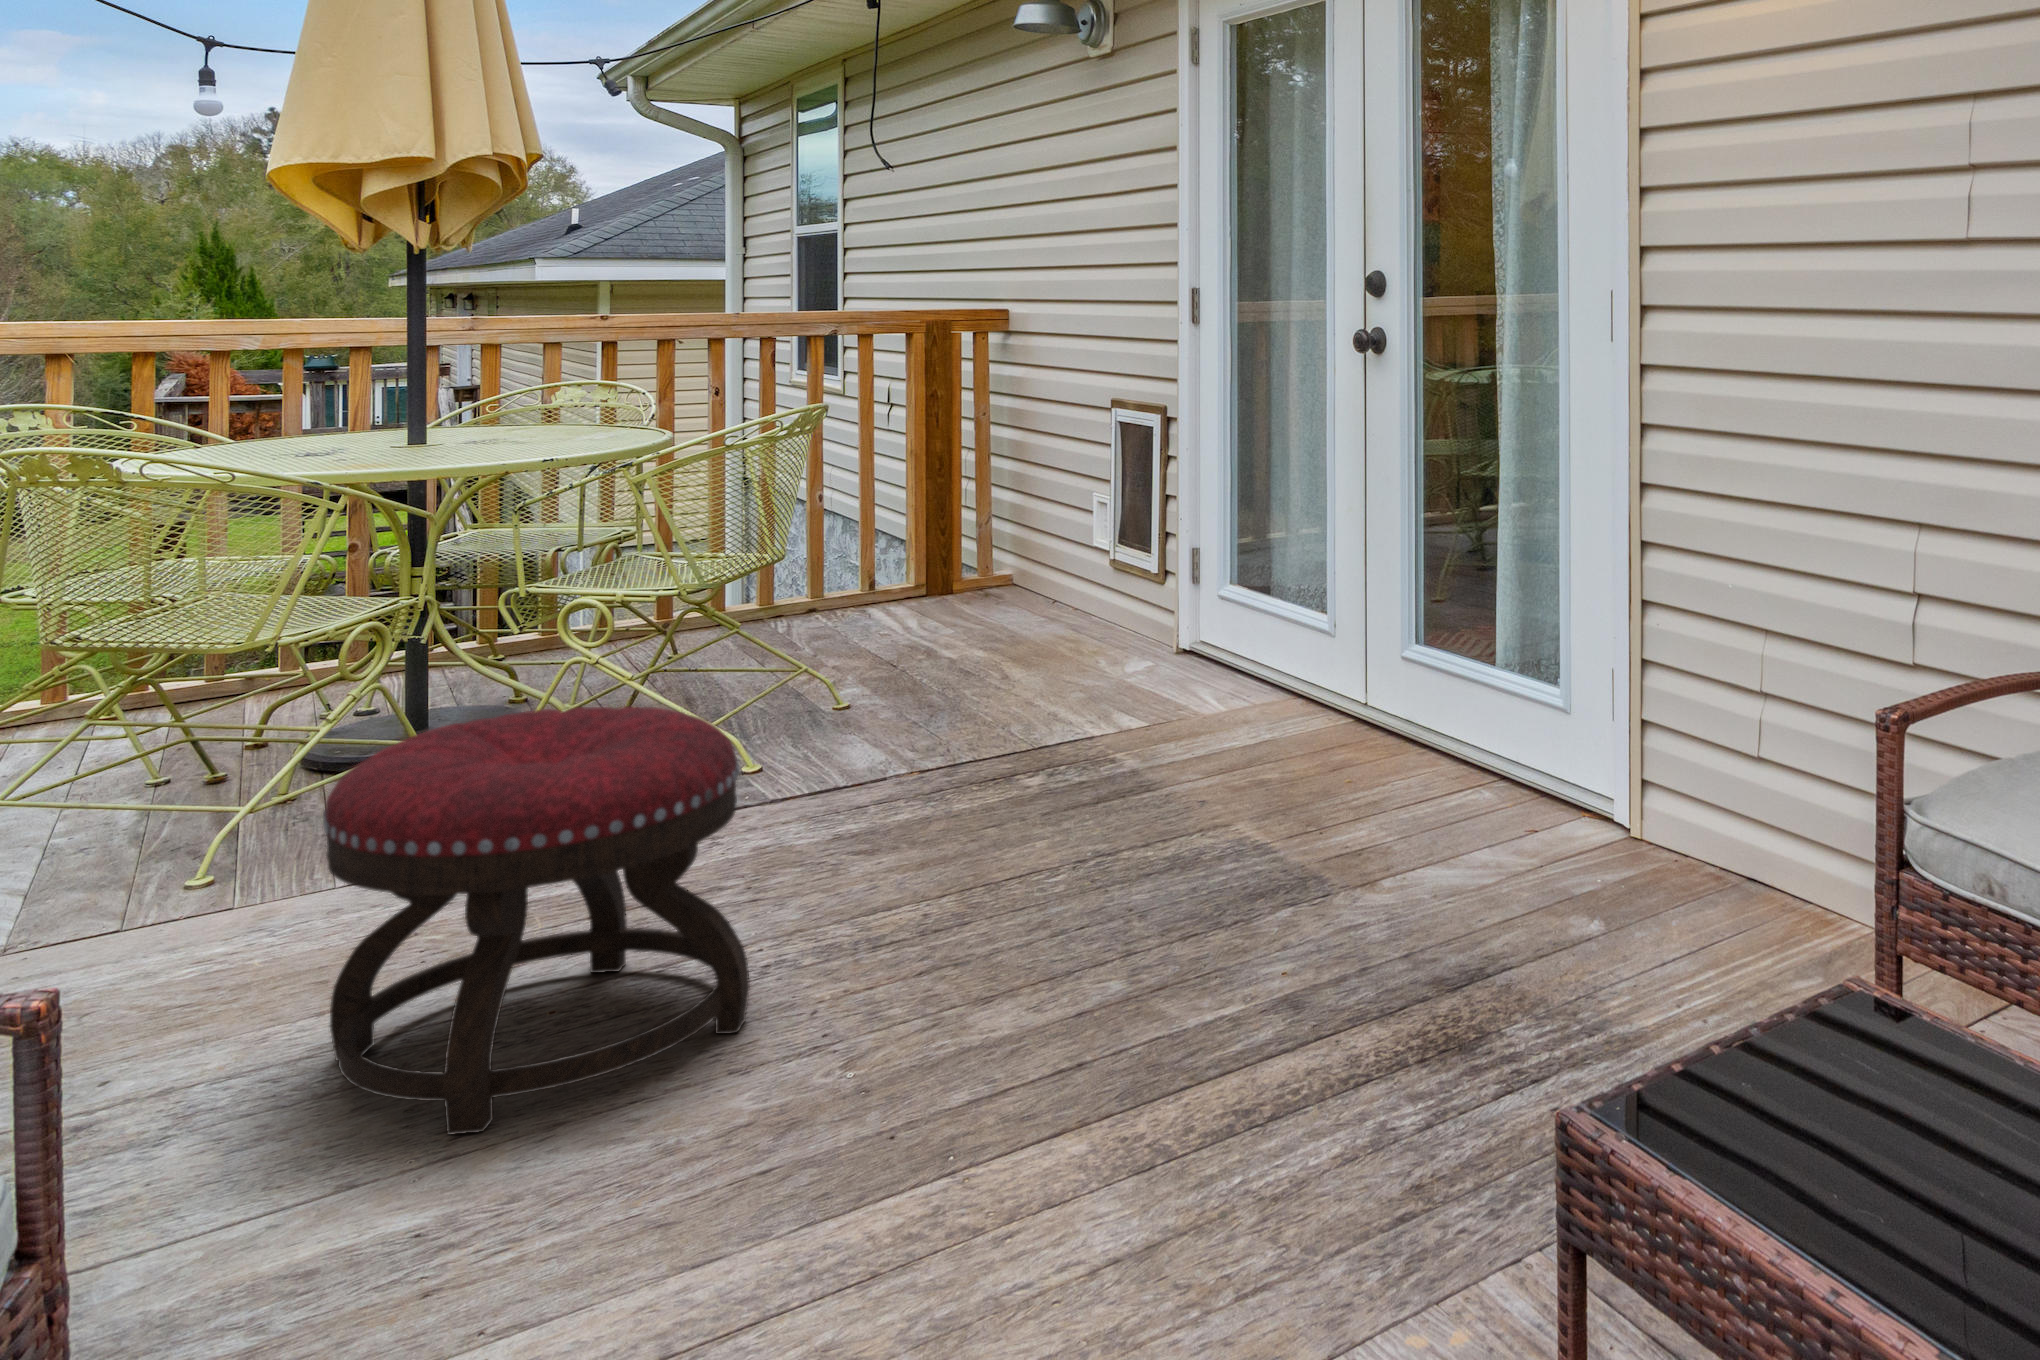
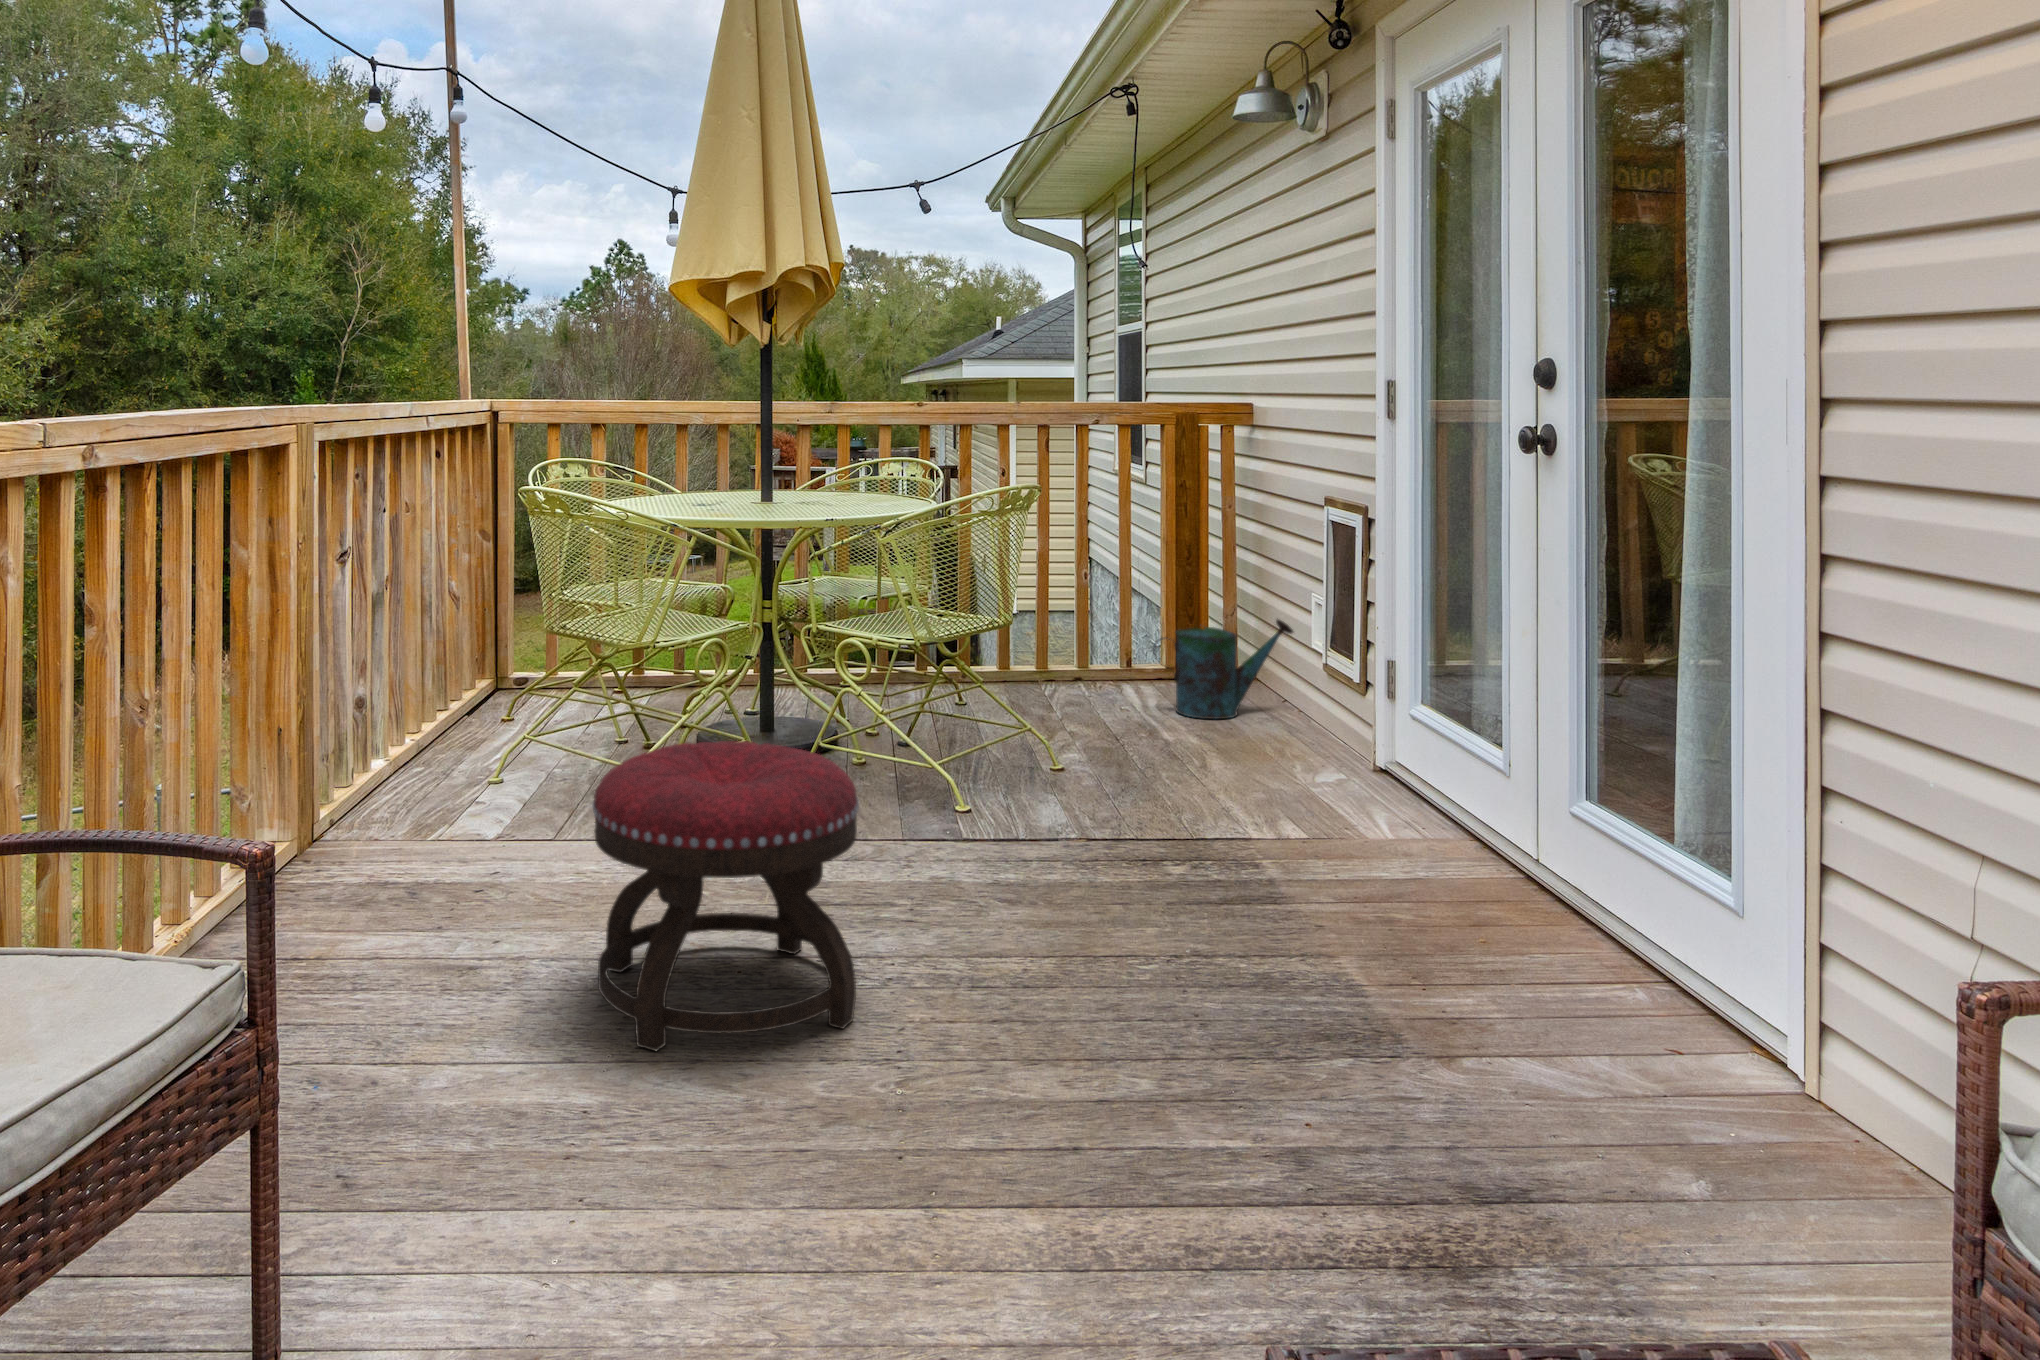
watering can: none [922,514,1074,632] -> present [1153,620,1293,719]

